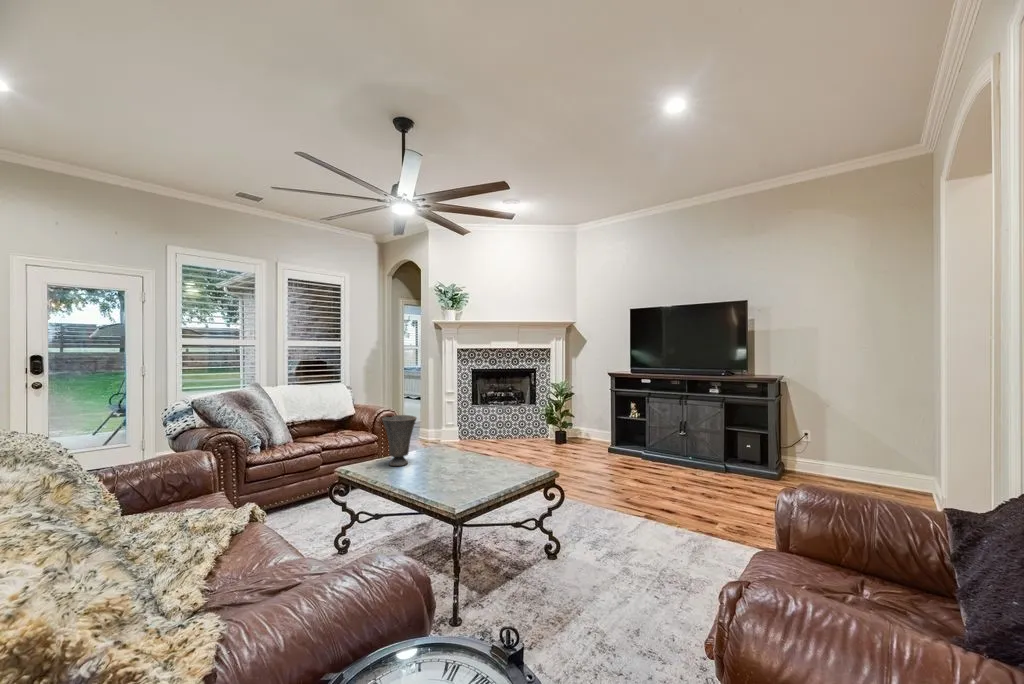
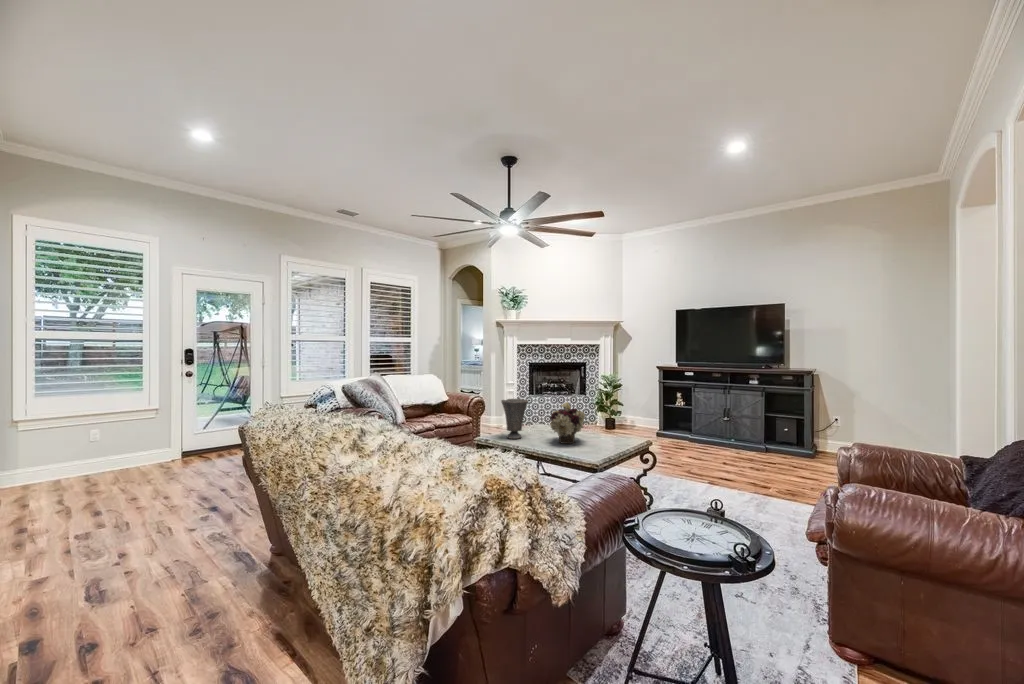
flower arrangement: none [433,420,481,474] -> present [550,402,585,444]

